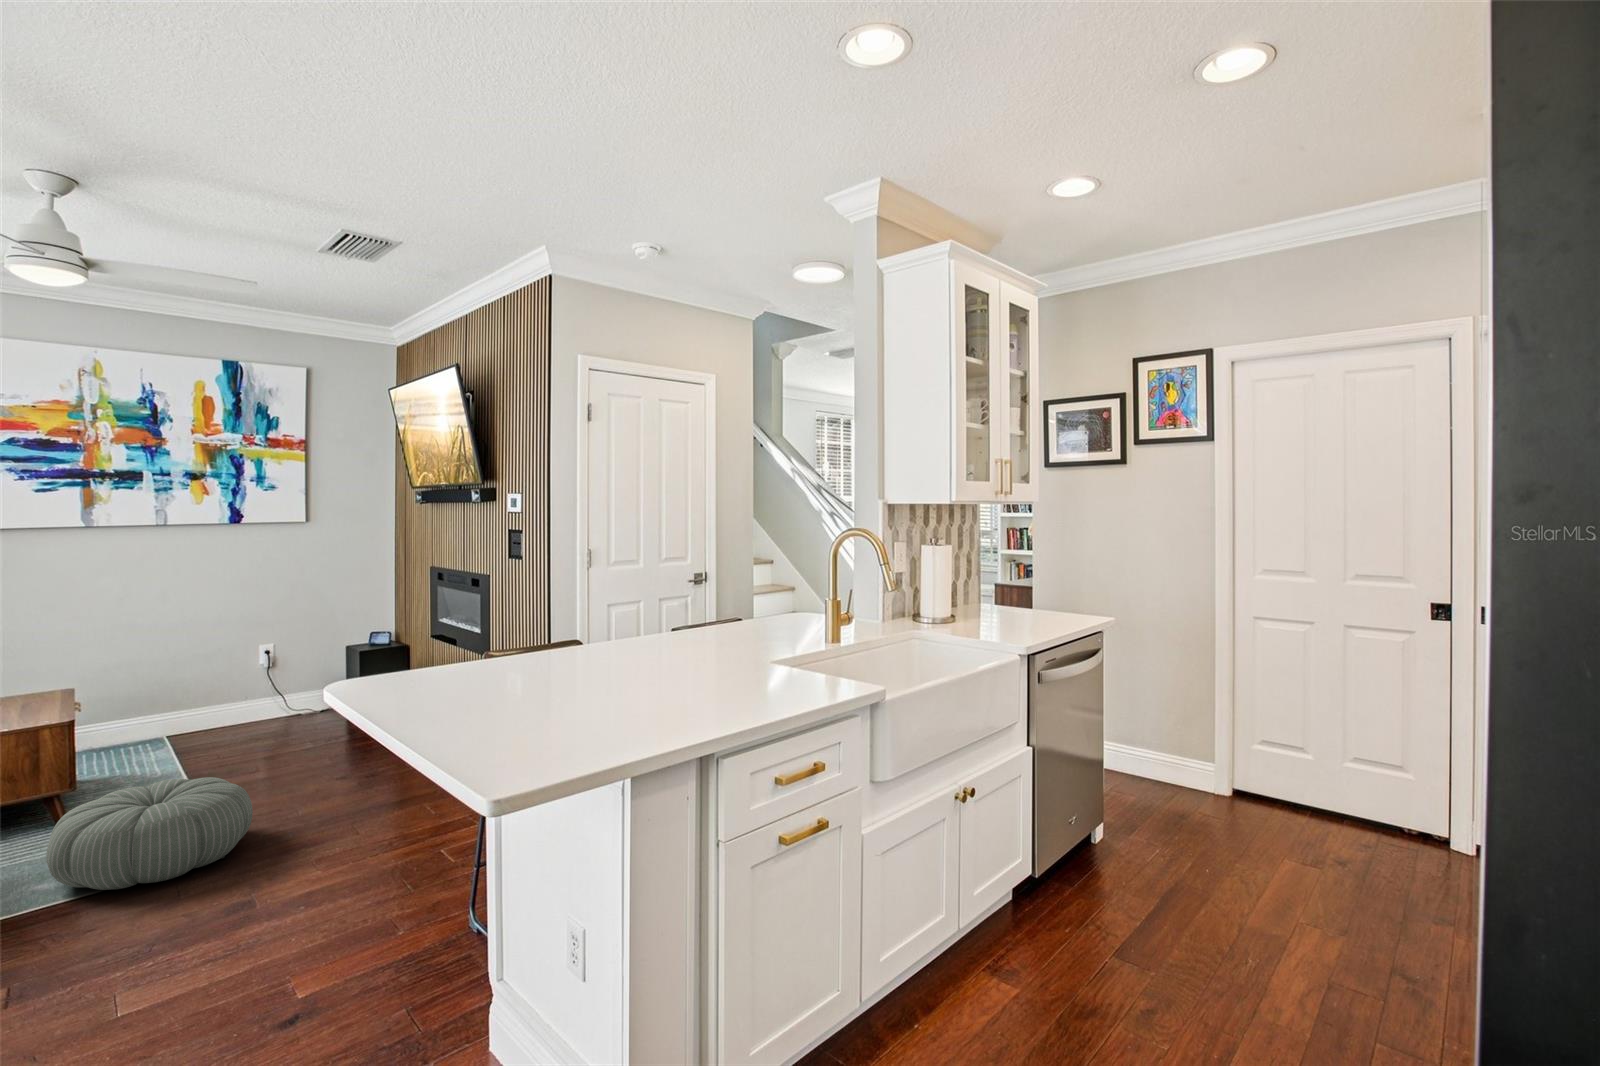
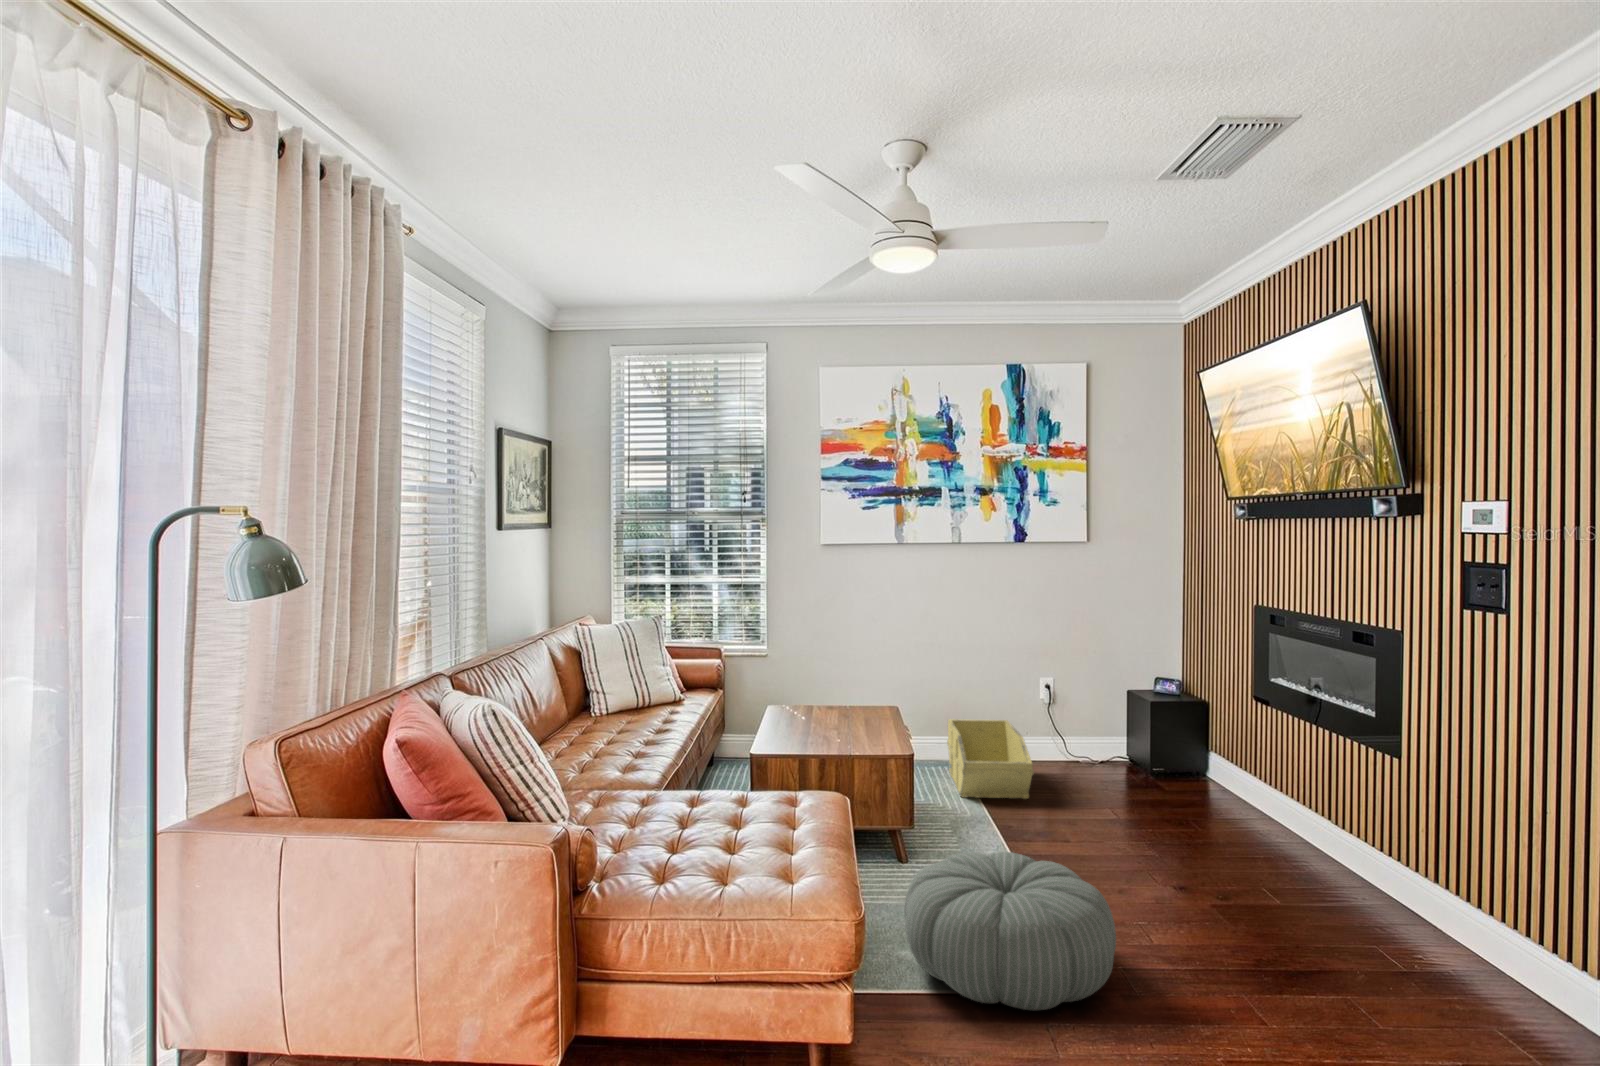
storage bin: none [155,683,240,758] -> present [947,719,1034,799]

